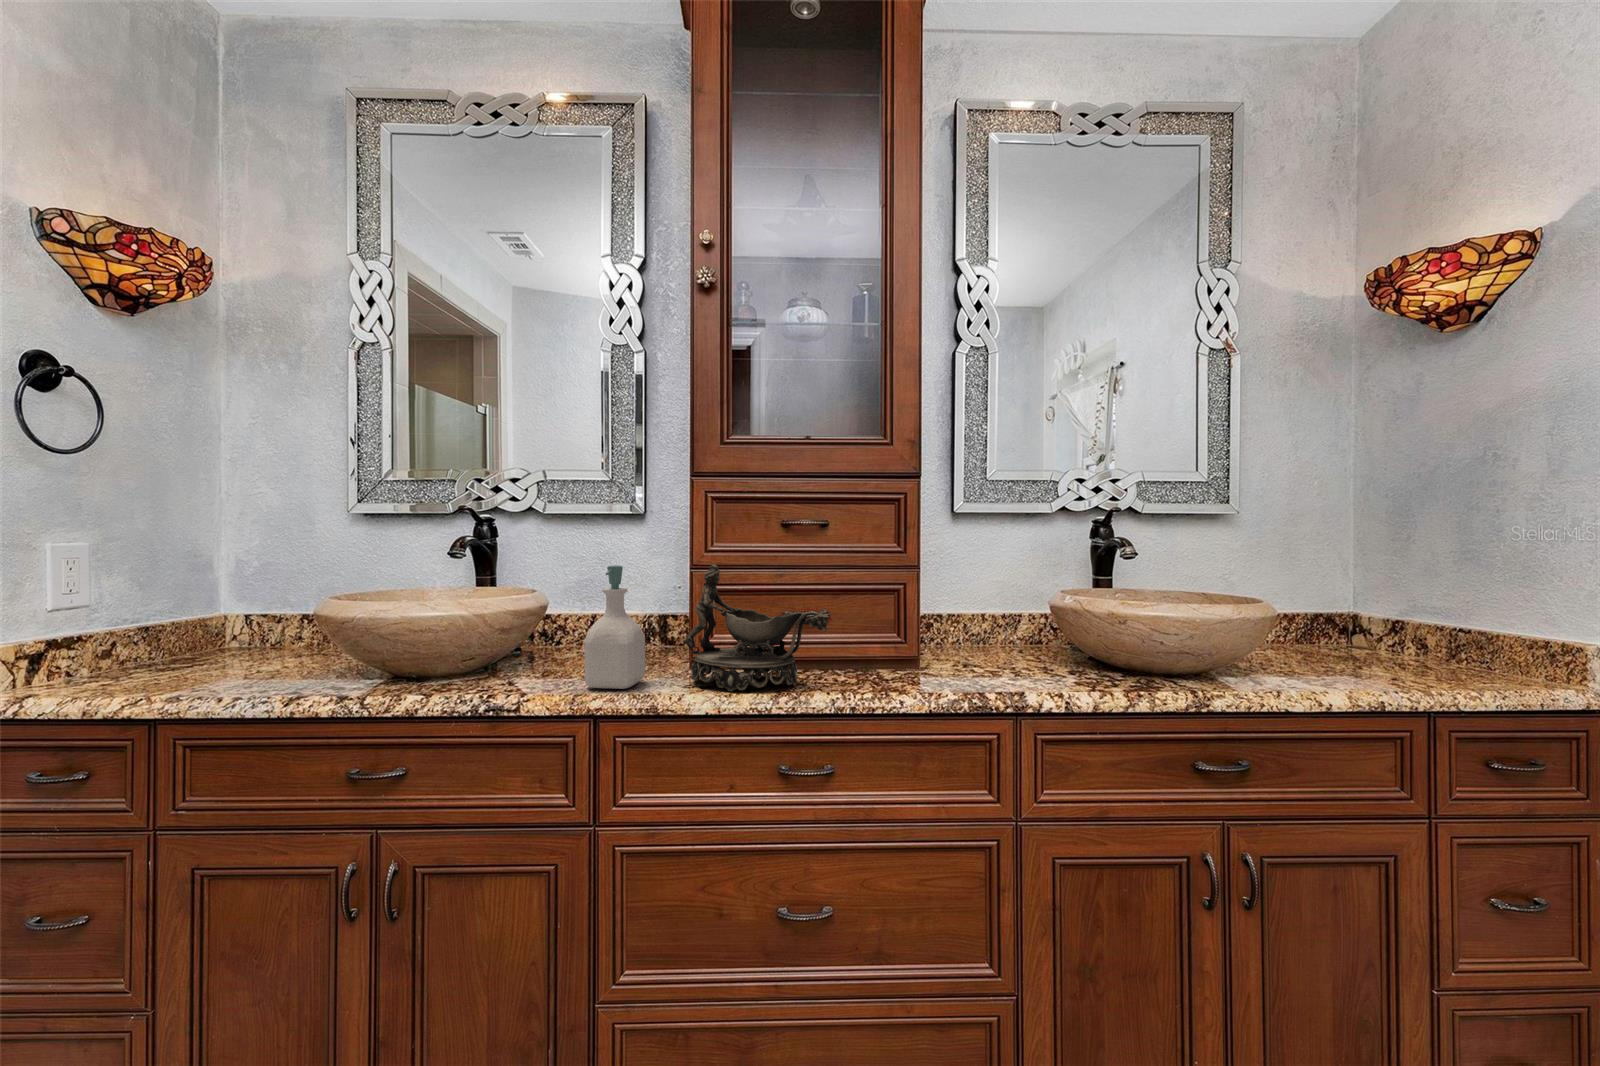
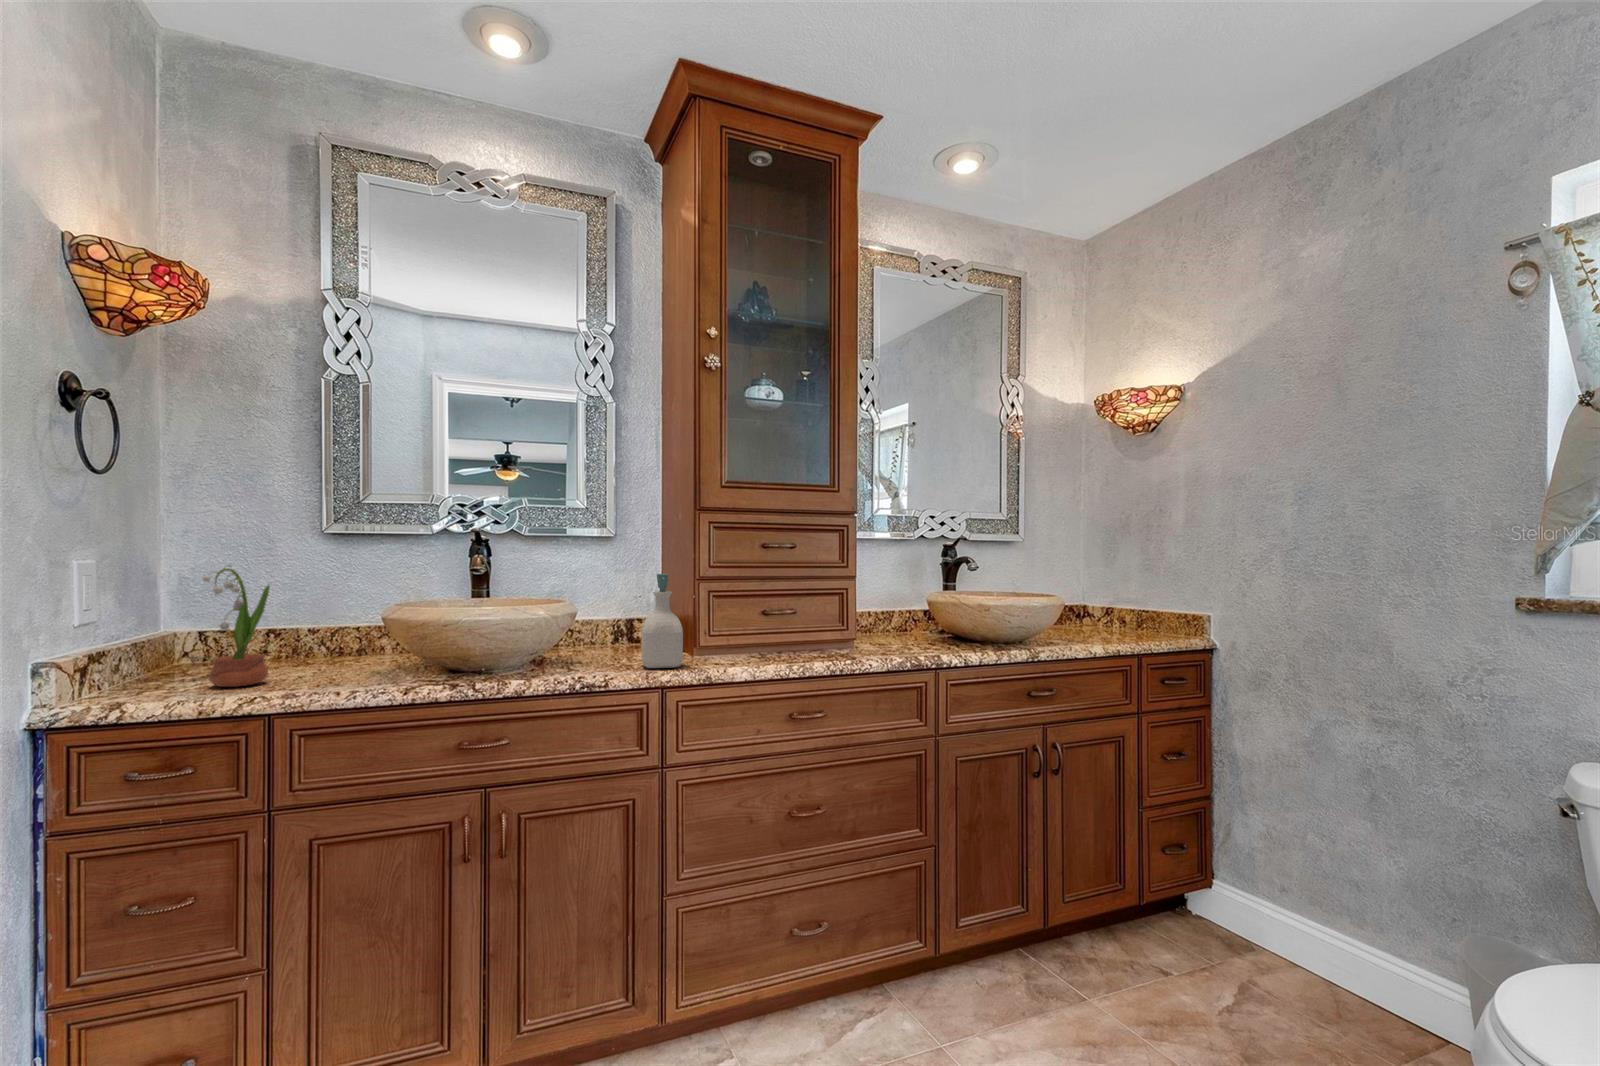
potted flower: none [136,553,218,682] -> present [202,566,270,687]
decorative bowl: present [685,564,829,691] -> none [707,573,819,664]

